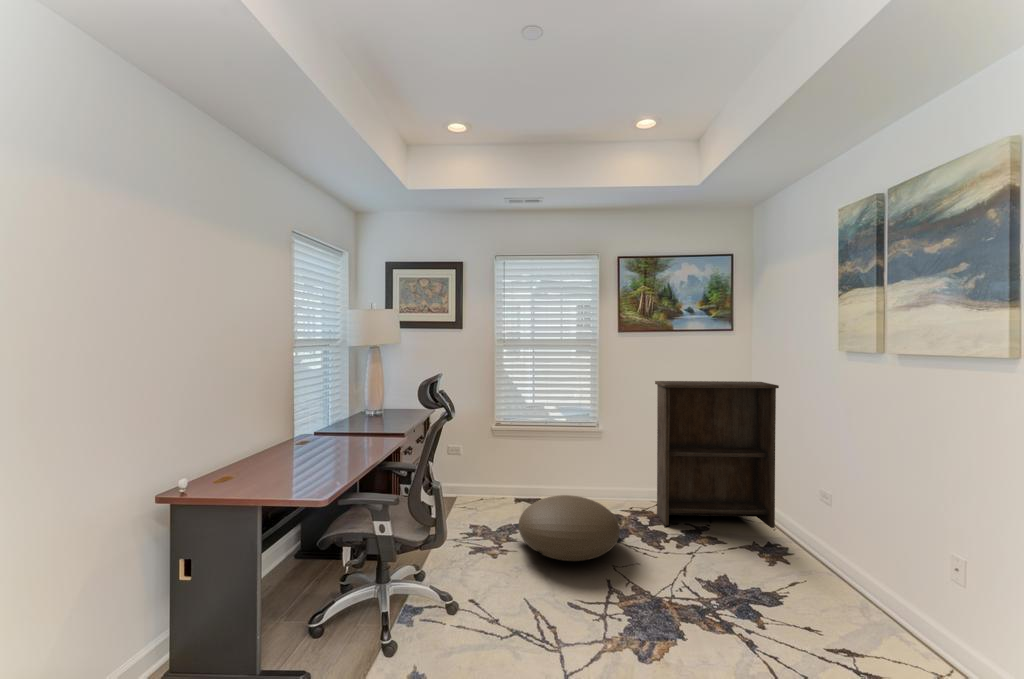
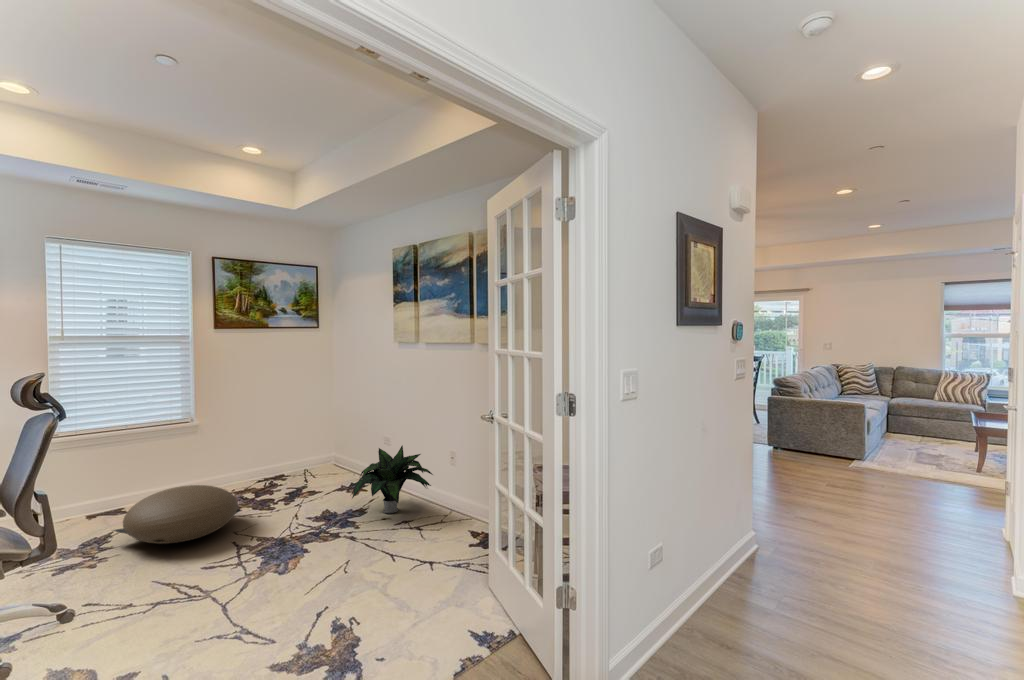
bookshelf: present [655,381,779,528] -> none [256,367,355,494]
potted plant: none [753,508,913,621] -> present [352,446,433,513]

